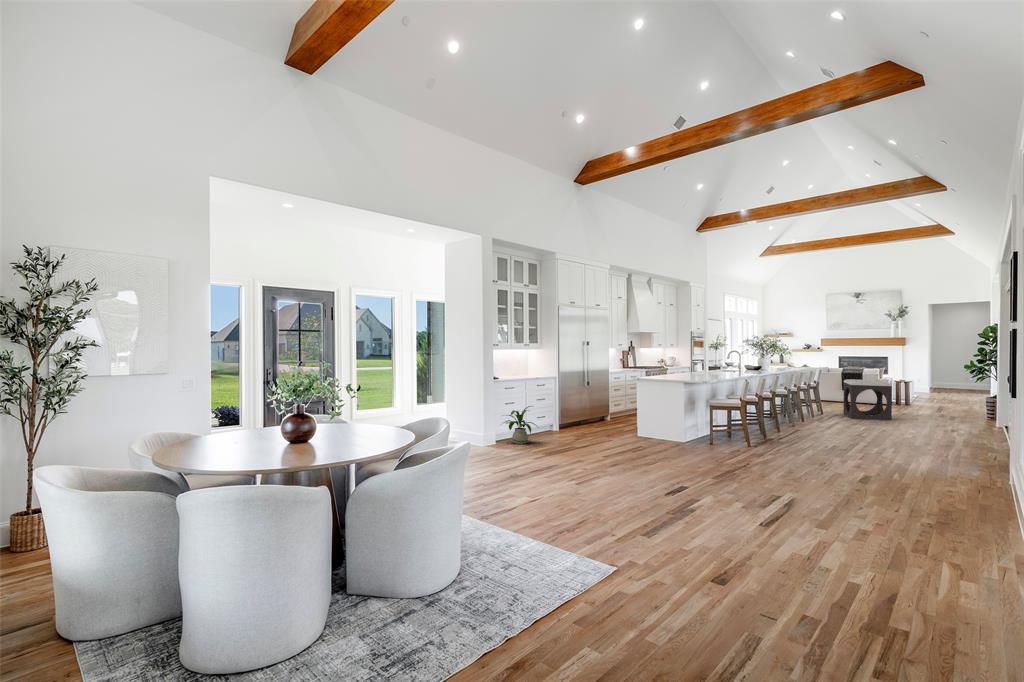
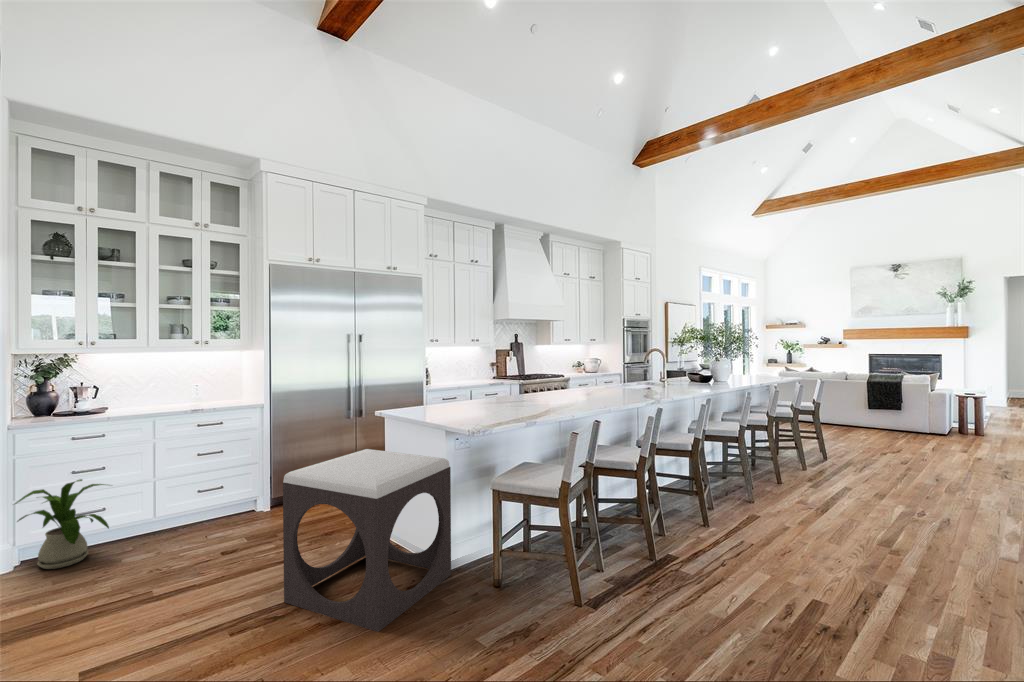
footstool: present [843,379,892,420] -> present [283,449,451,632]

